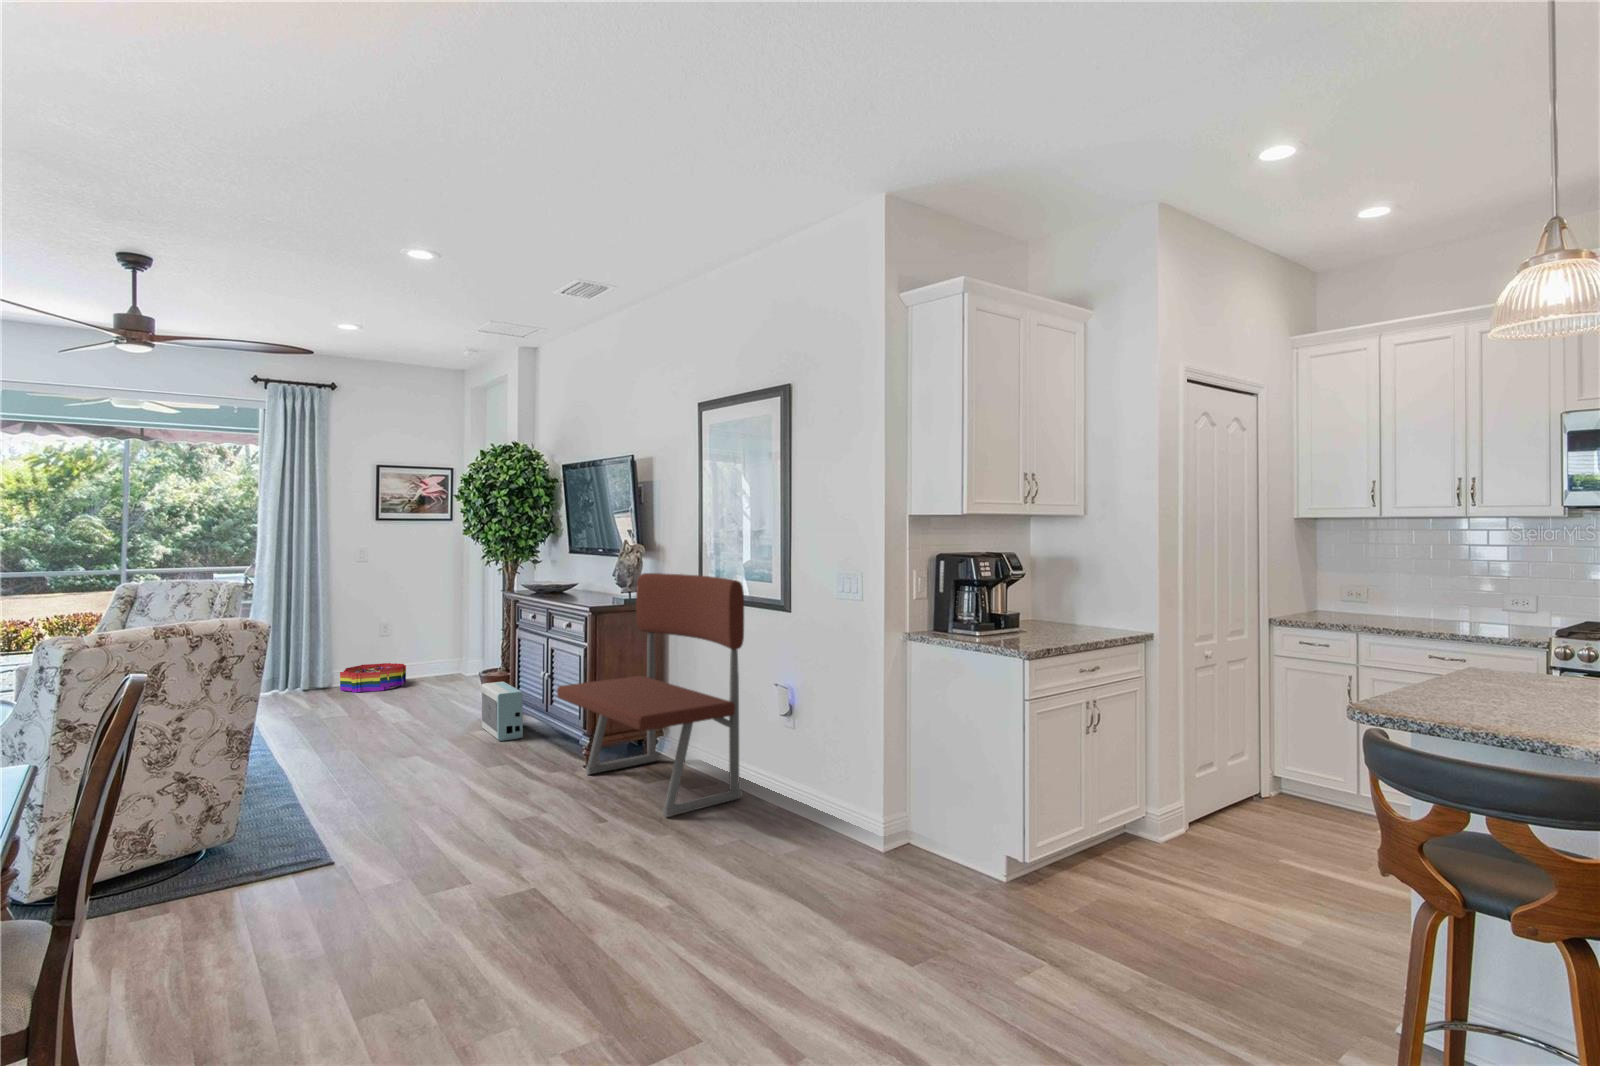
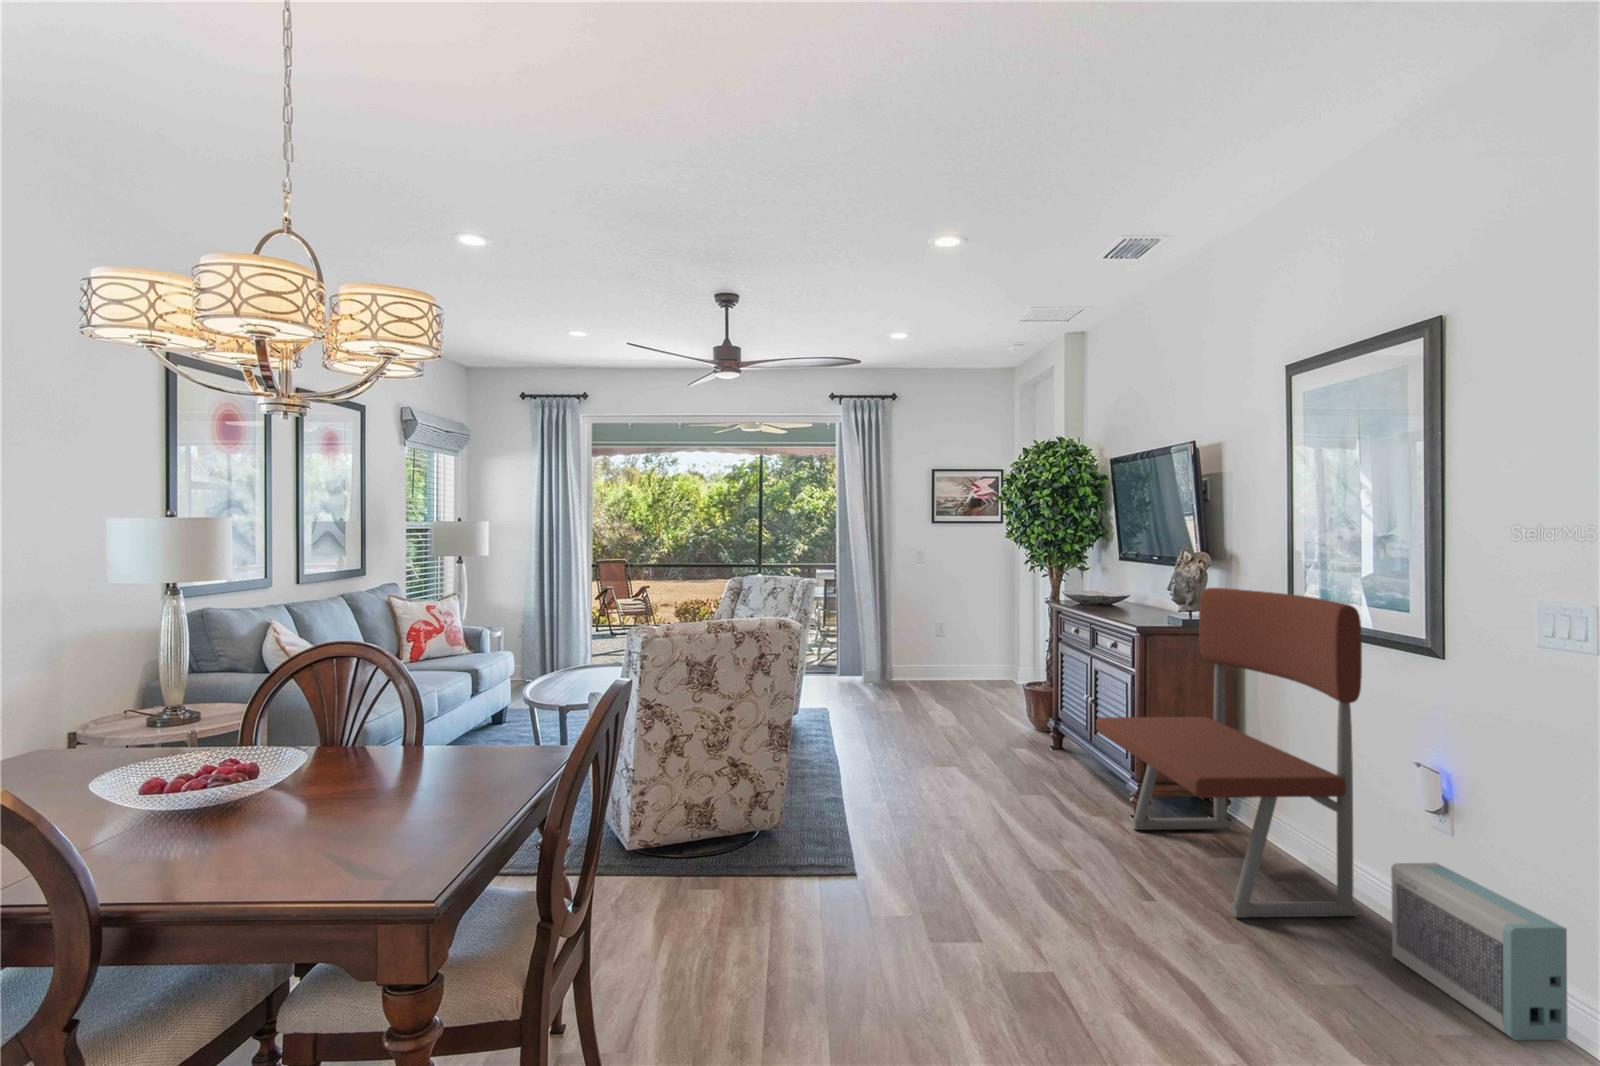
storage bin: present [340,663,406,693] -> none [899,663,957,691]
air purifier: present [481,682,523,741] -> present [1391,863,1568,1040]

